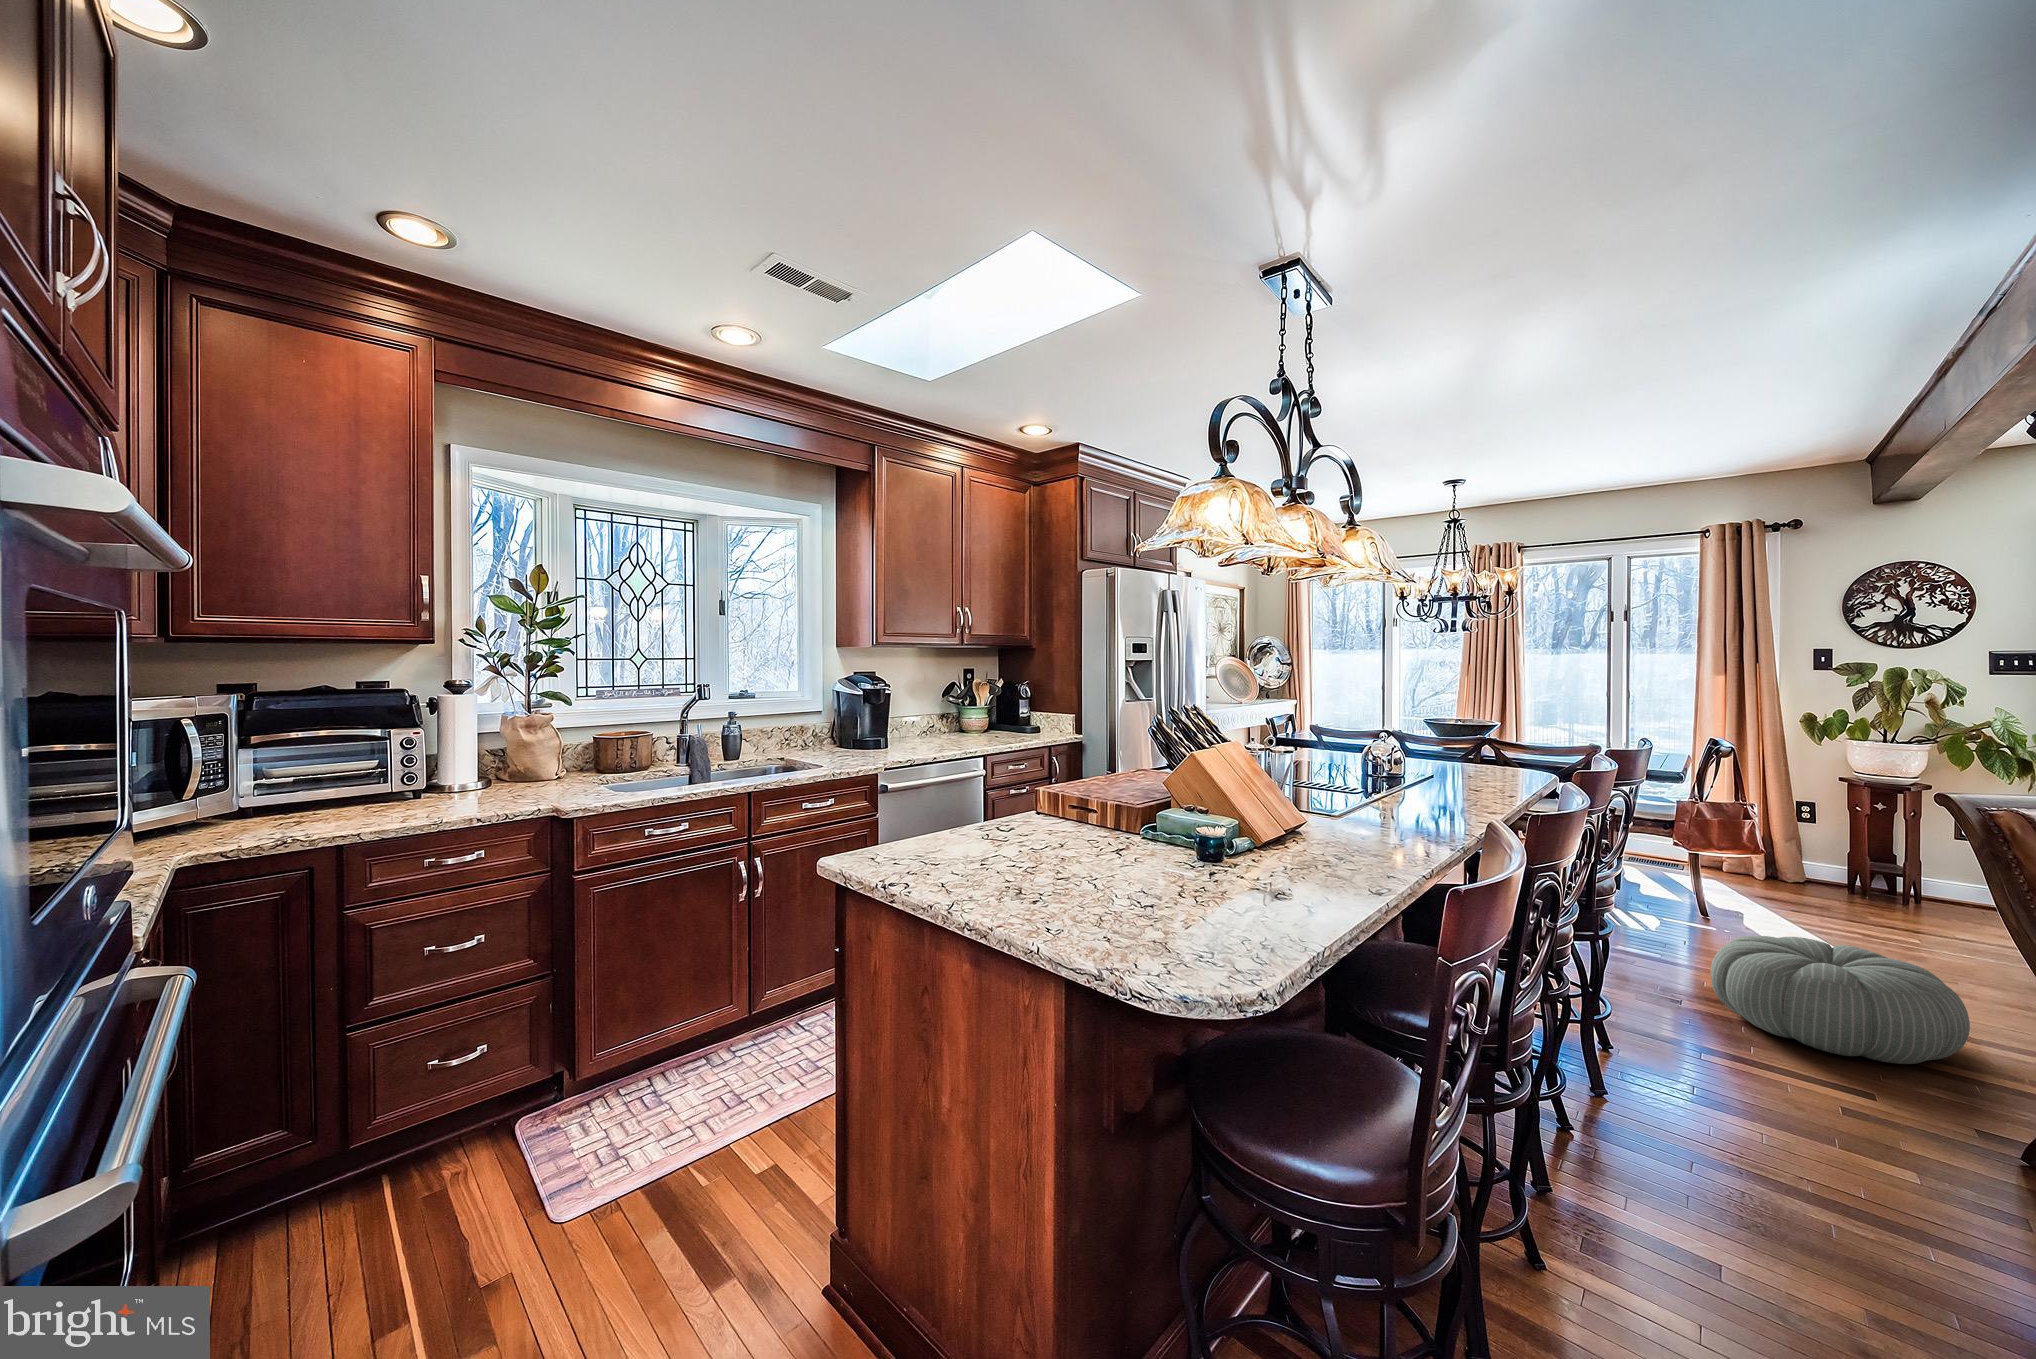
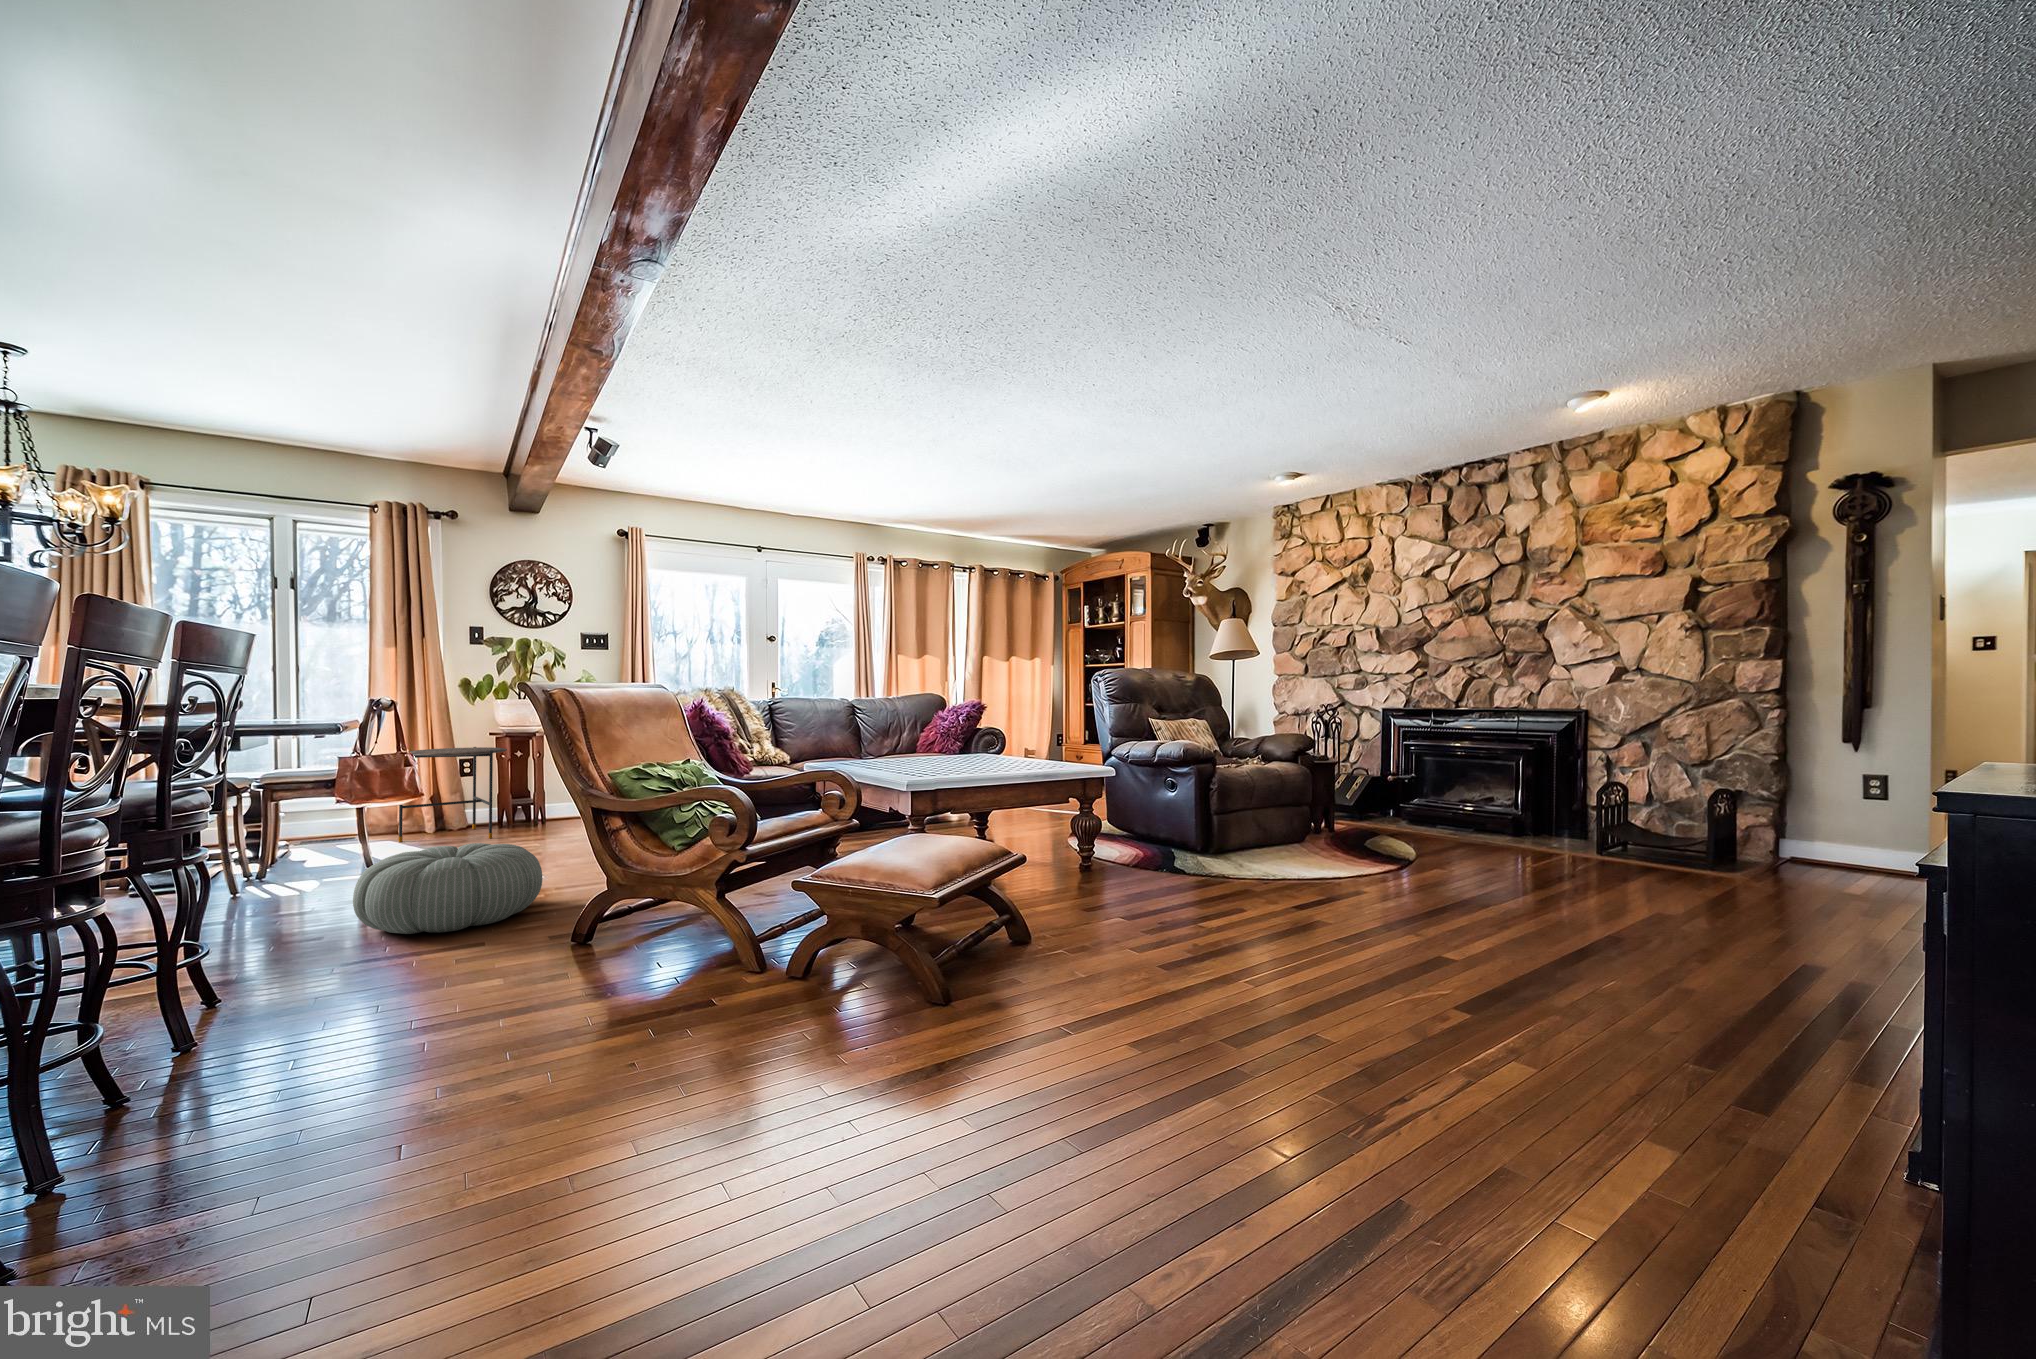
side table: none [1726,790,1870,910] -> present [398,747,507,842]

